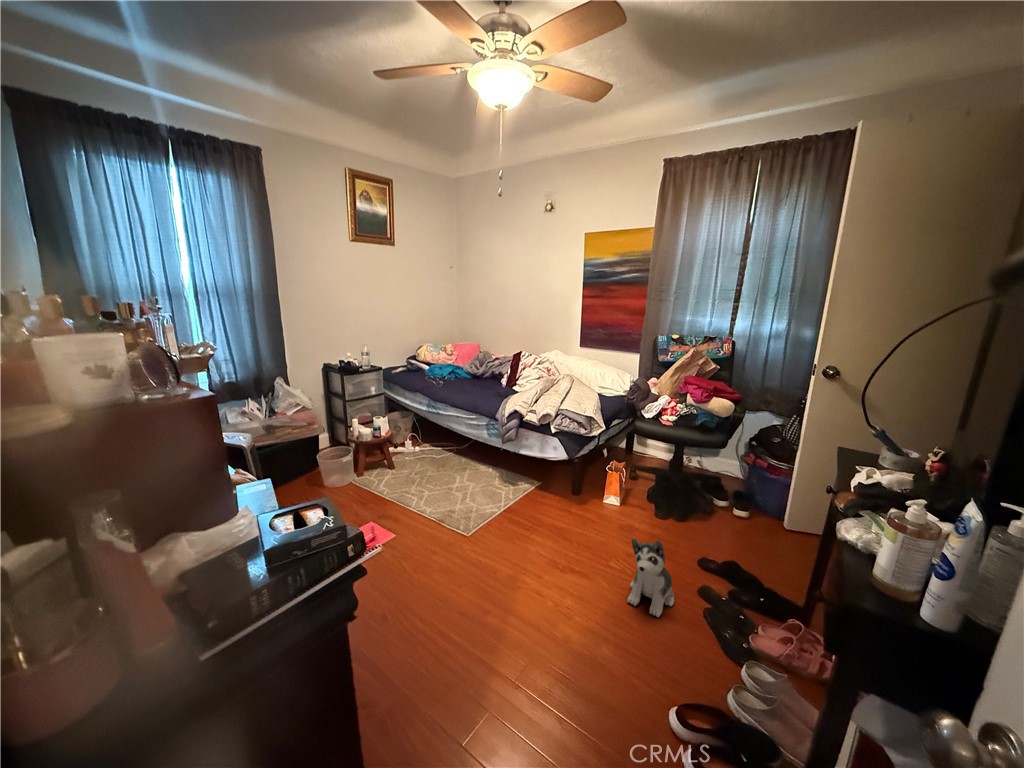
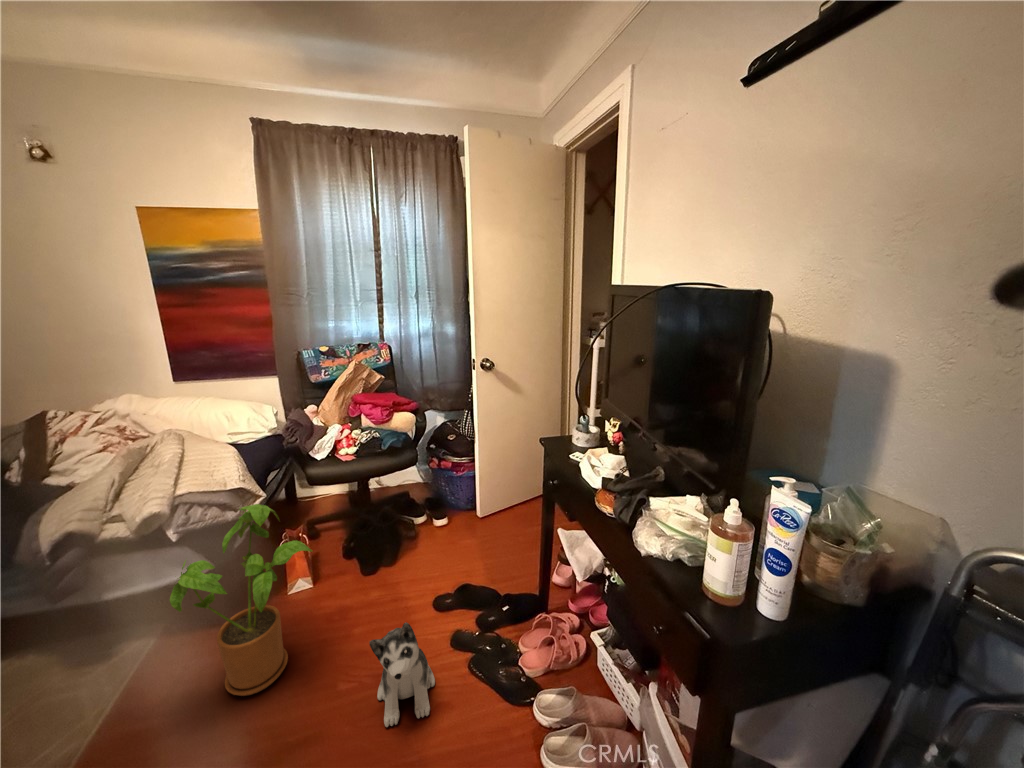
house plant: none [543,424,618,539] -> present [169,504,312,696]

